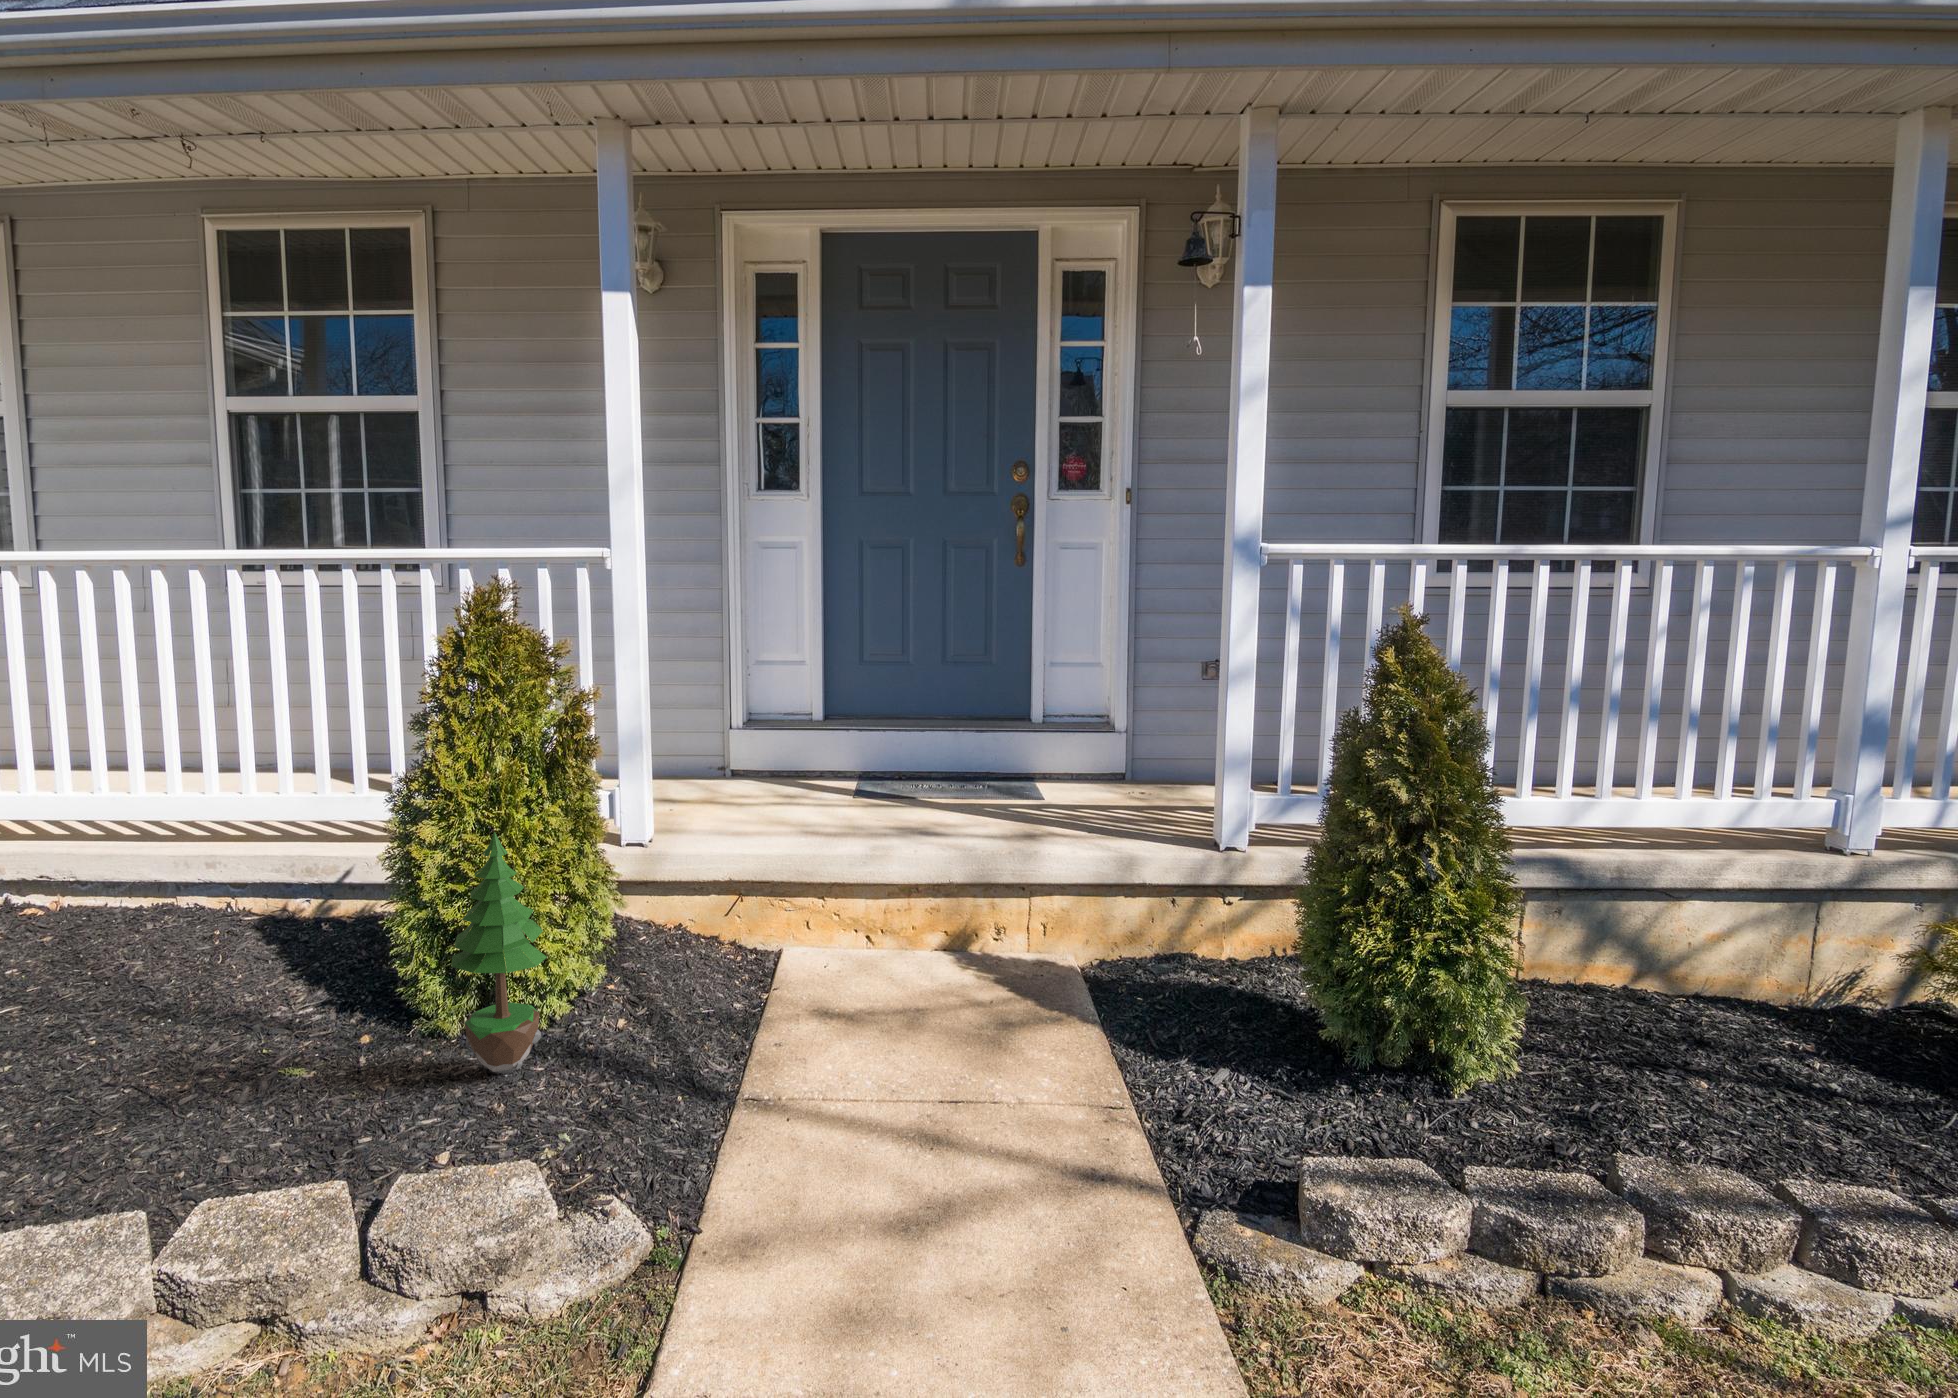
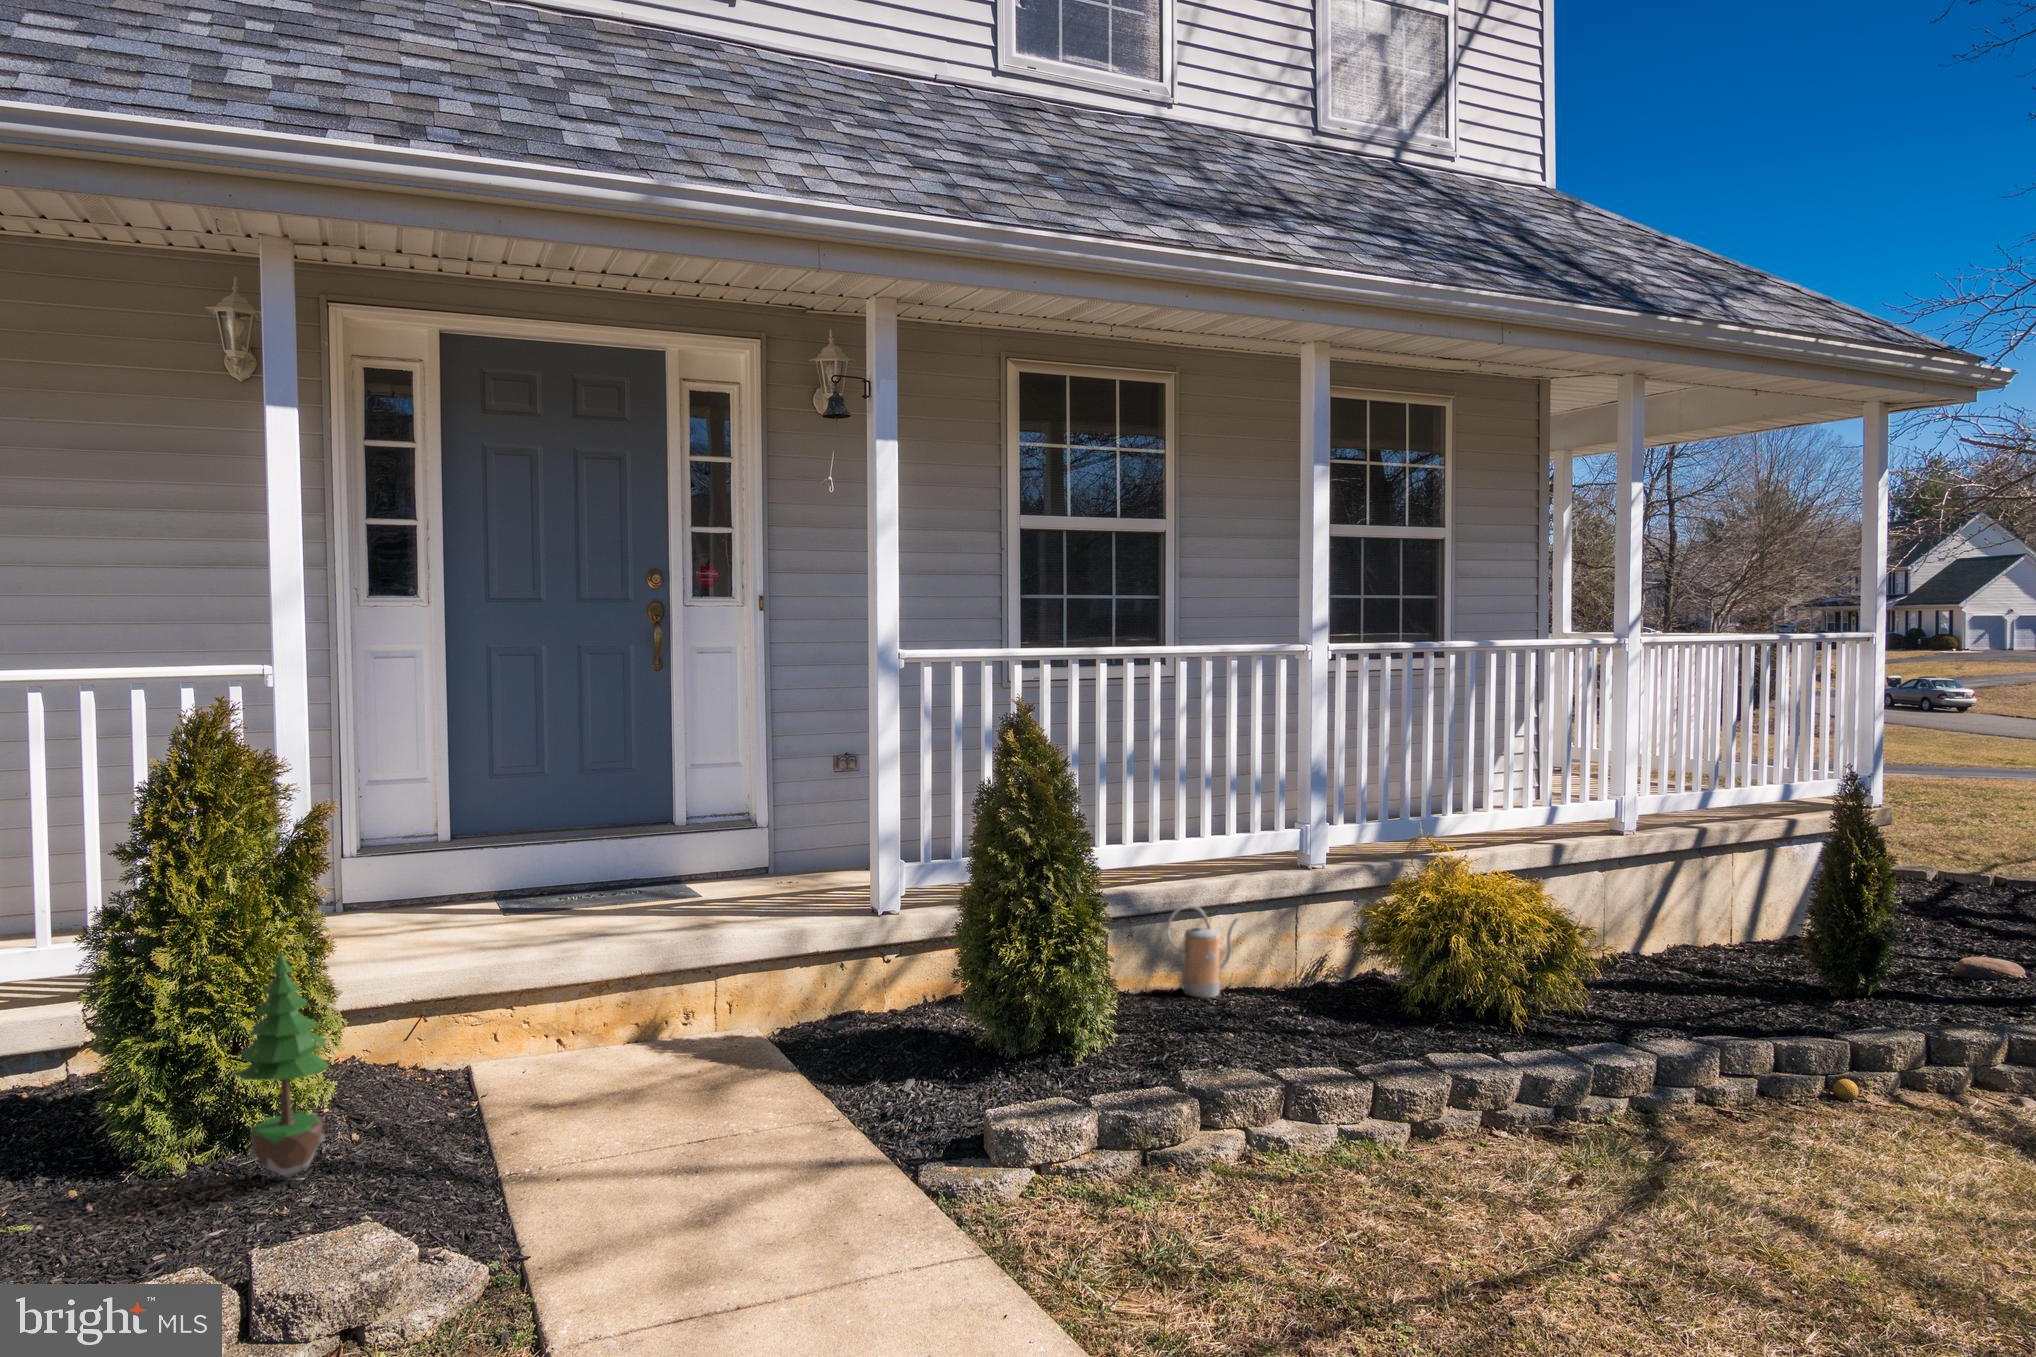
watering can: none [1612,886,1727,1013] -> present [1166,904,1238,997]

